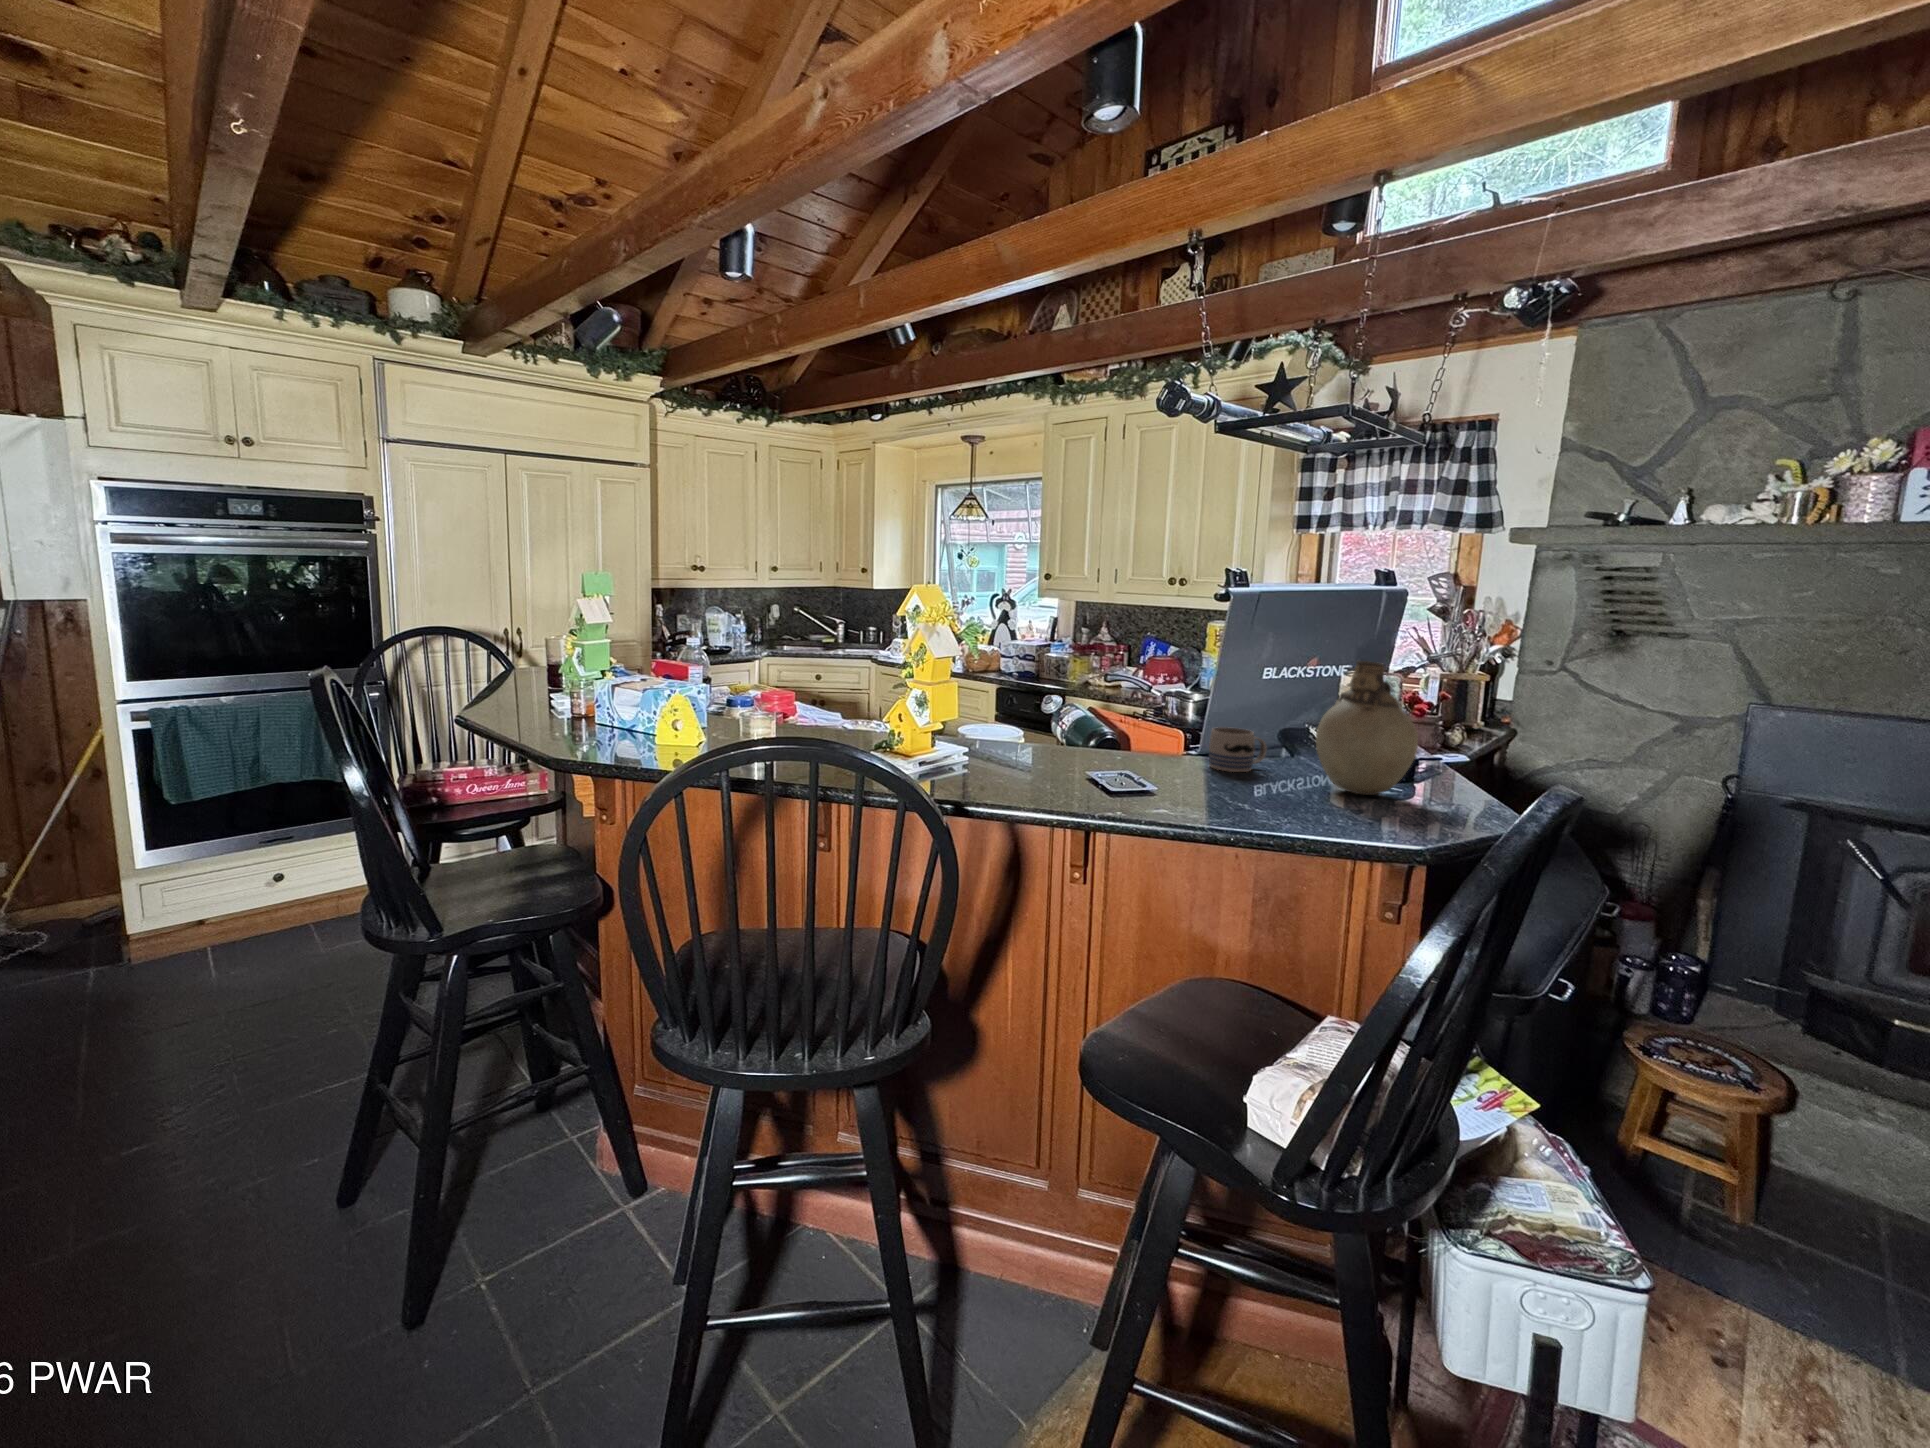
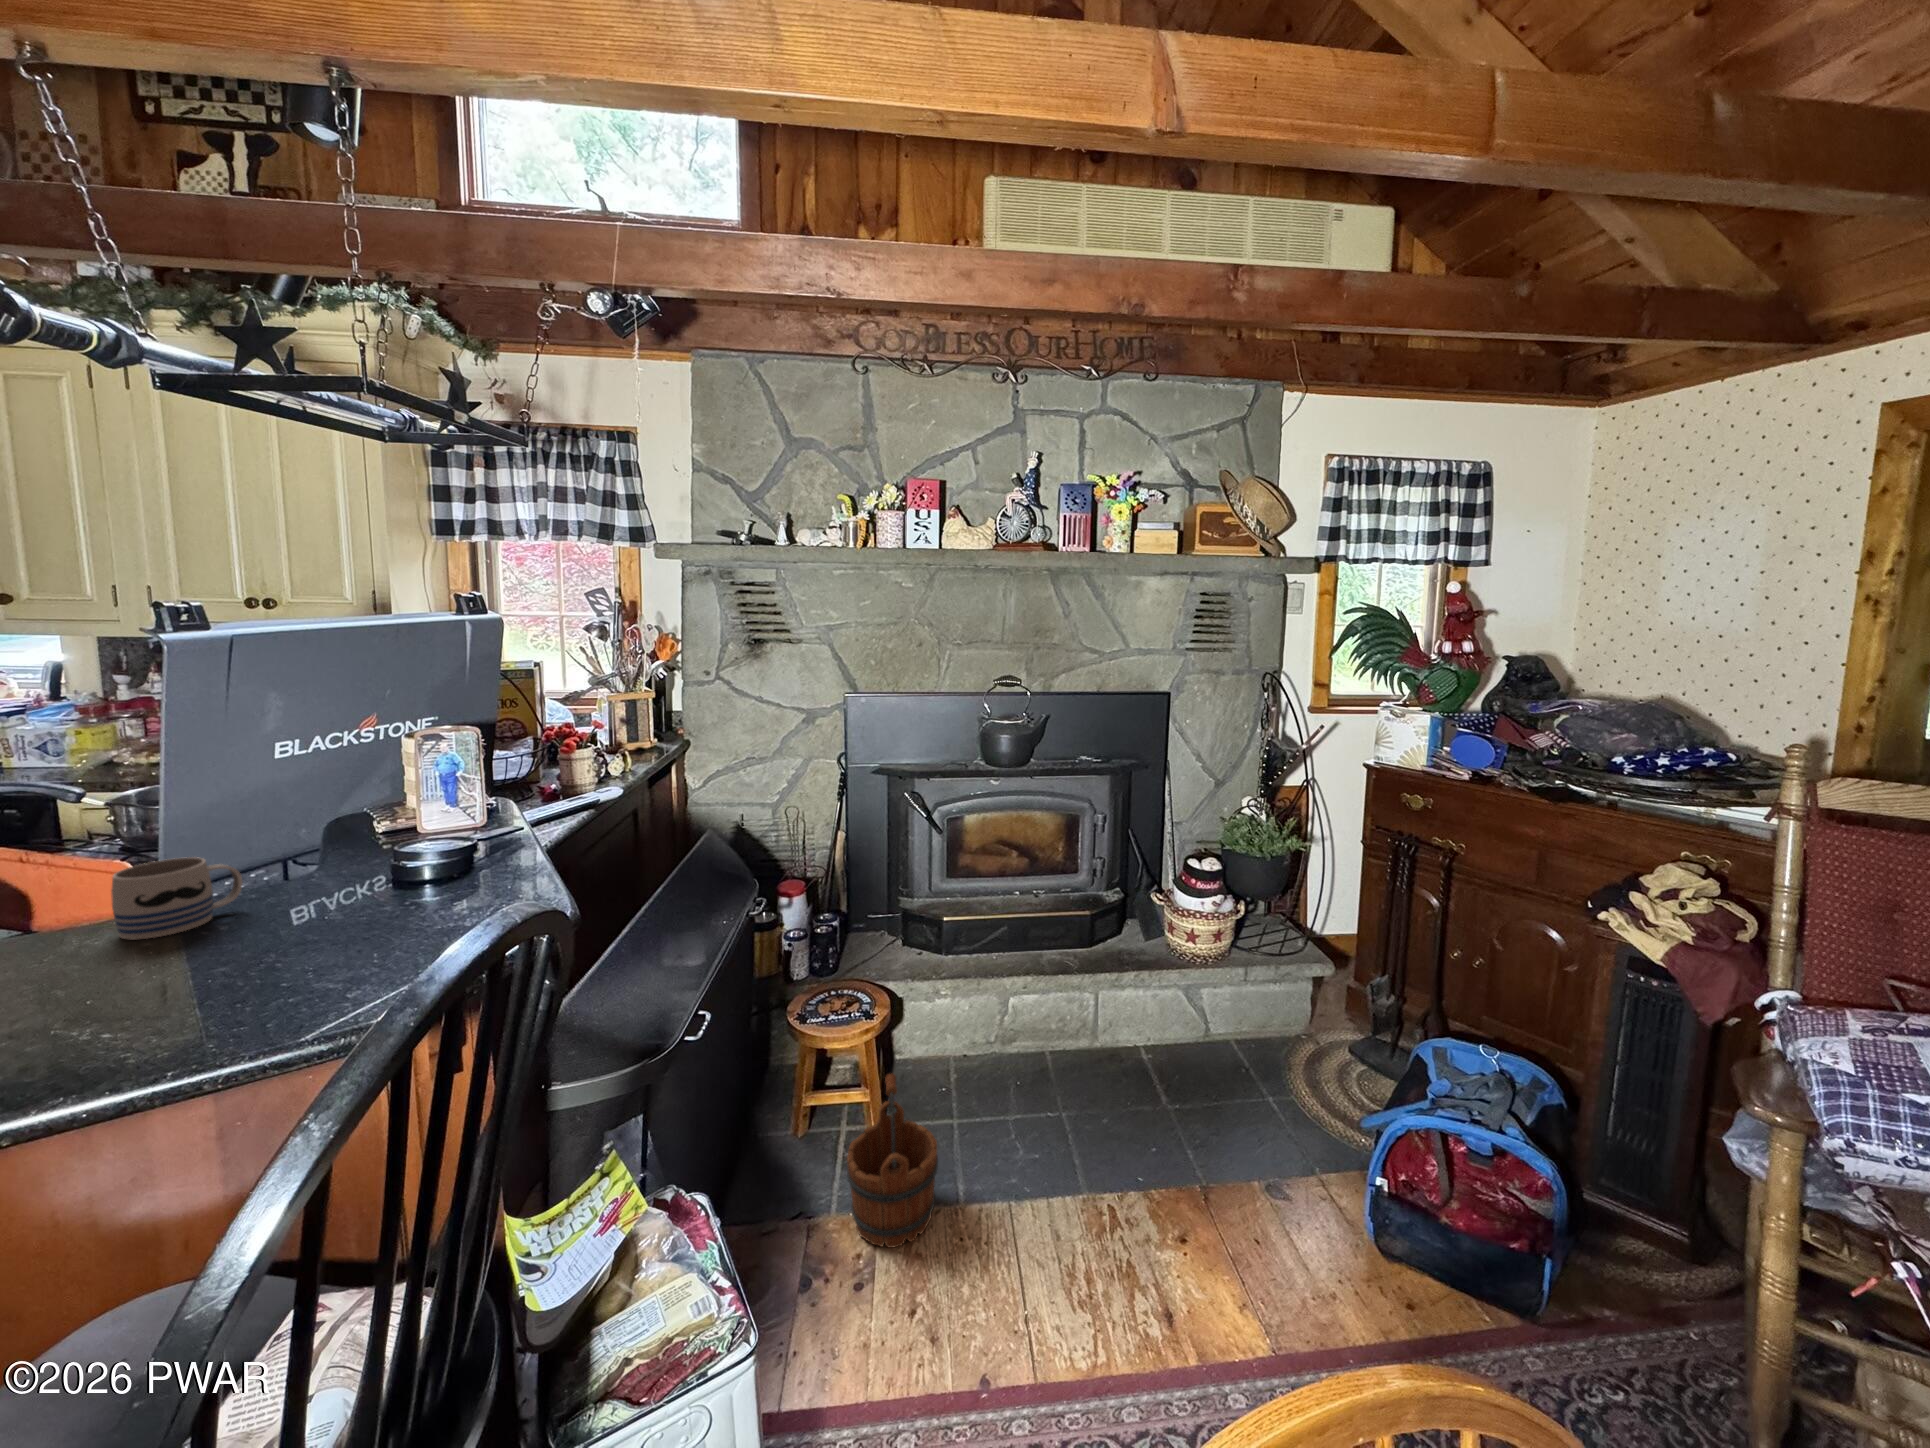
vase: present [1316,661,1418,795] -> none [290,735,451,923]
wooden bucket: none [1718,1153,1883,1364] -> present [847,1074,938,1248]

